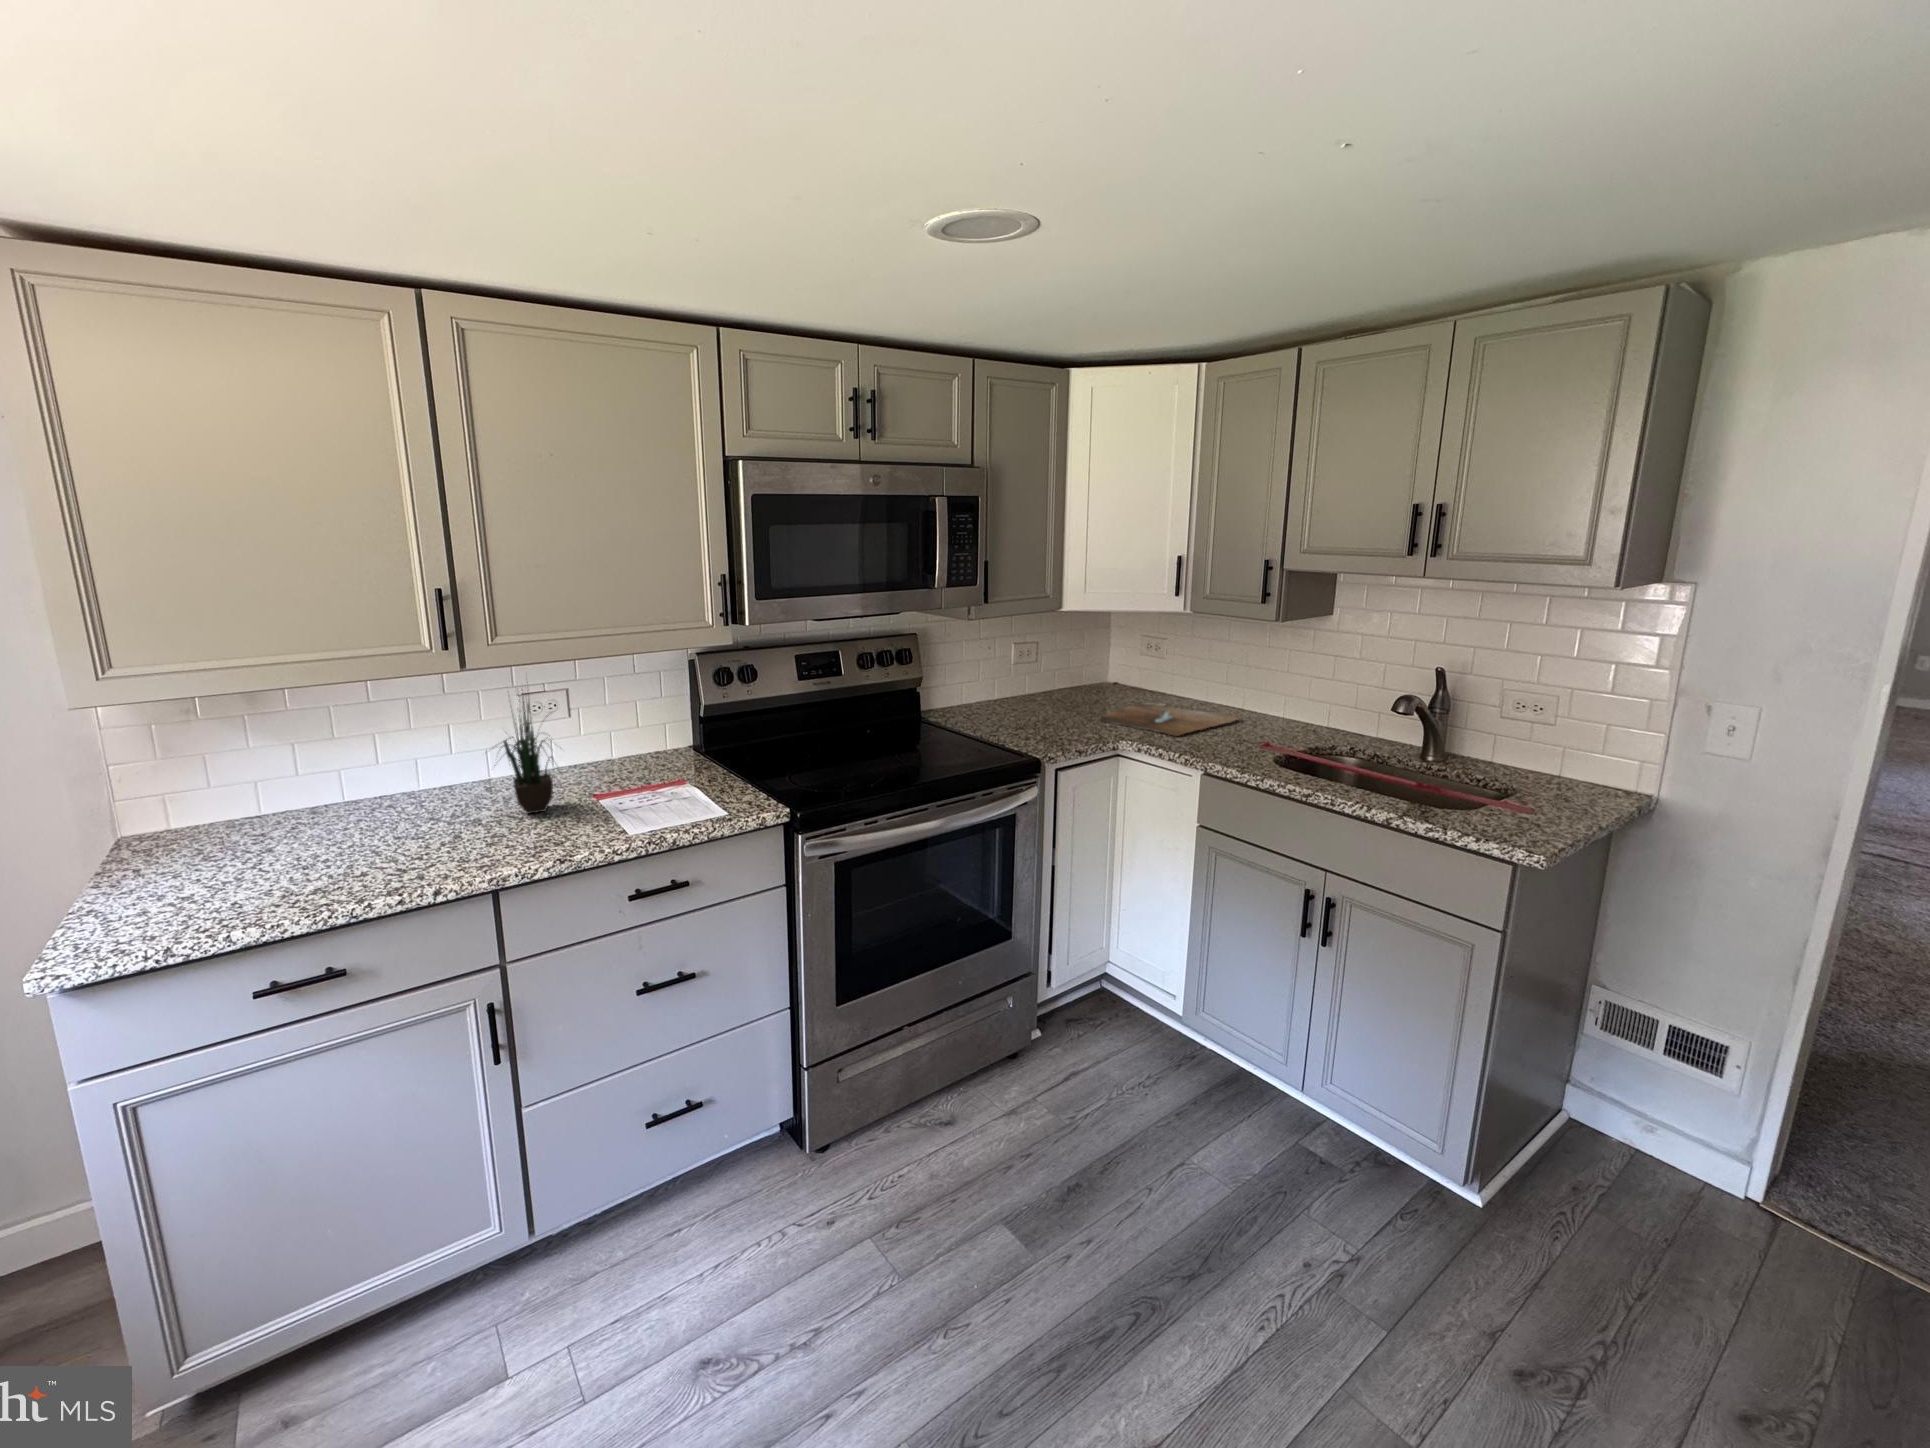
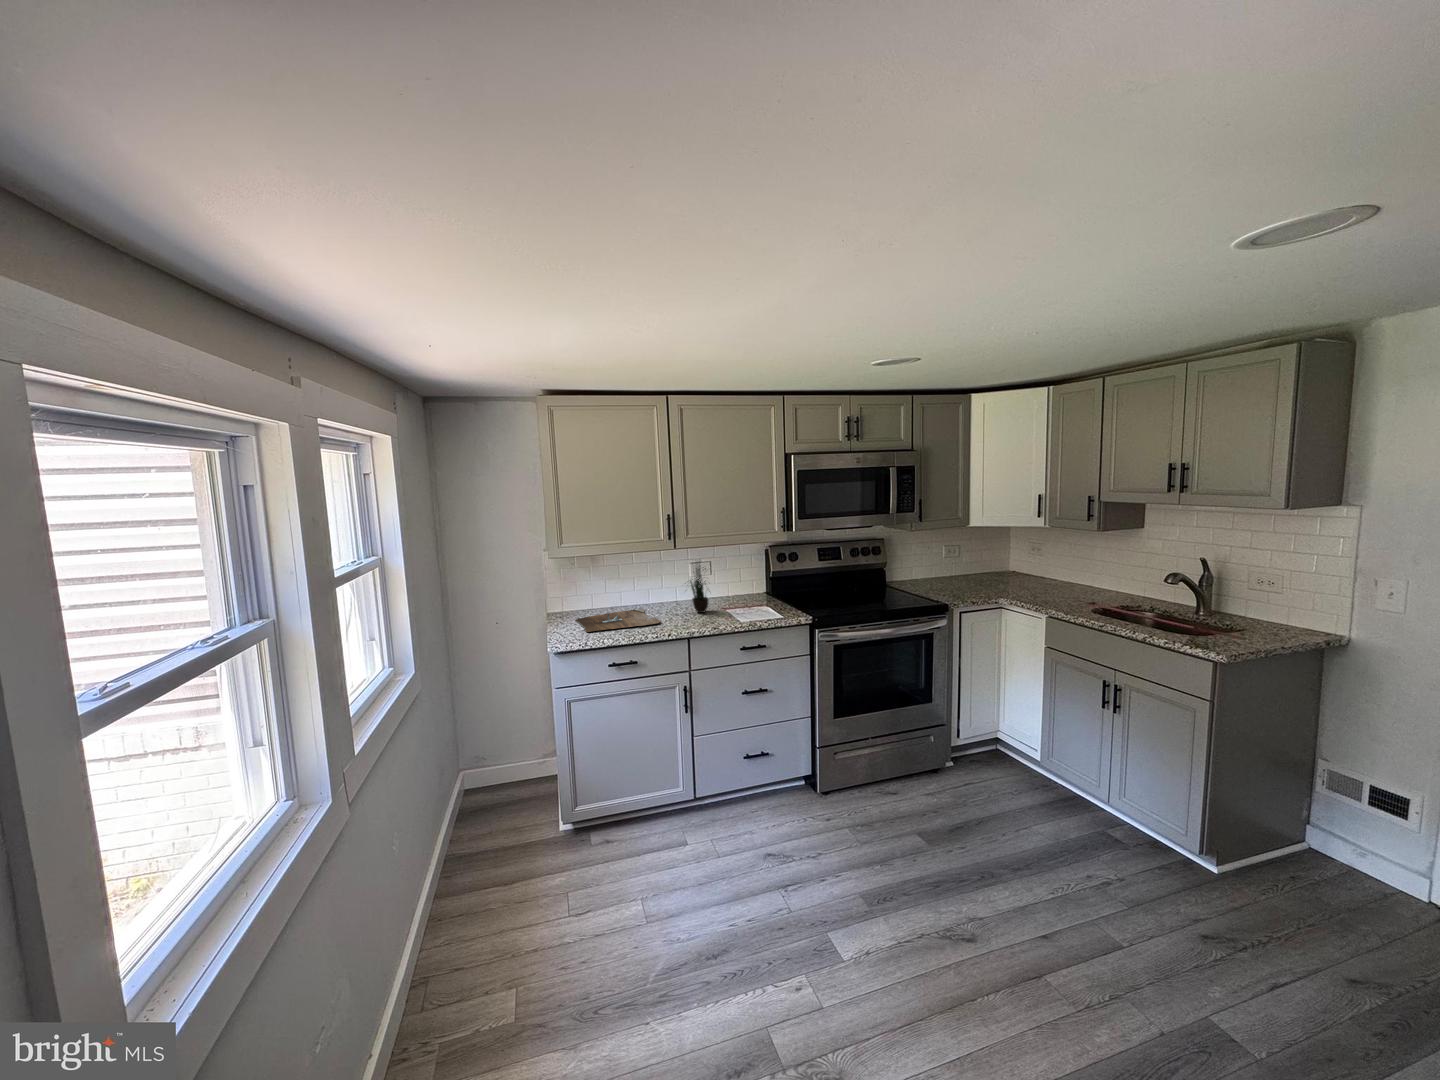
cutting board: present [1100,703,1238,736] -> present [575,609,660,632]

